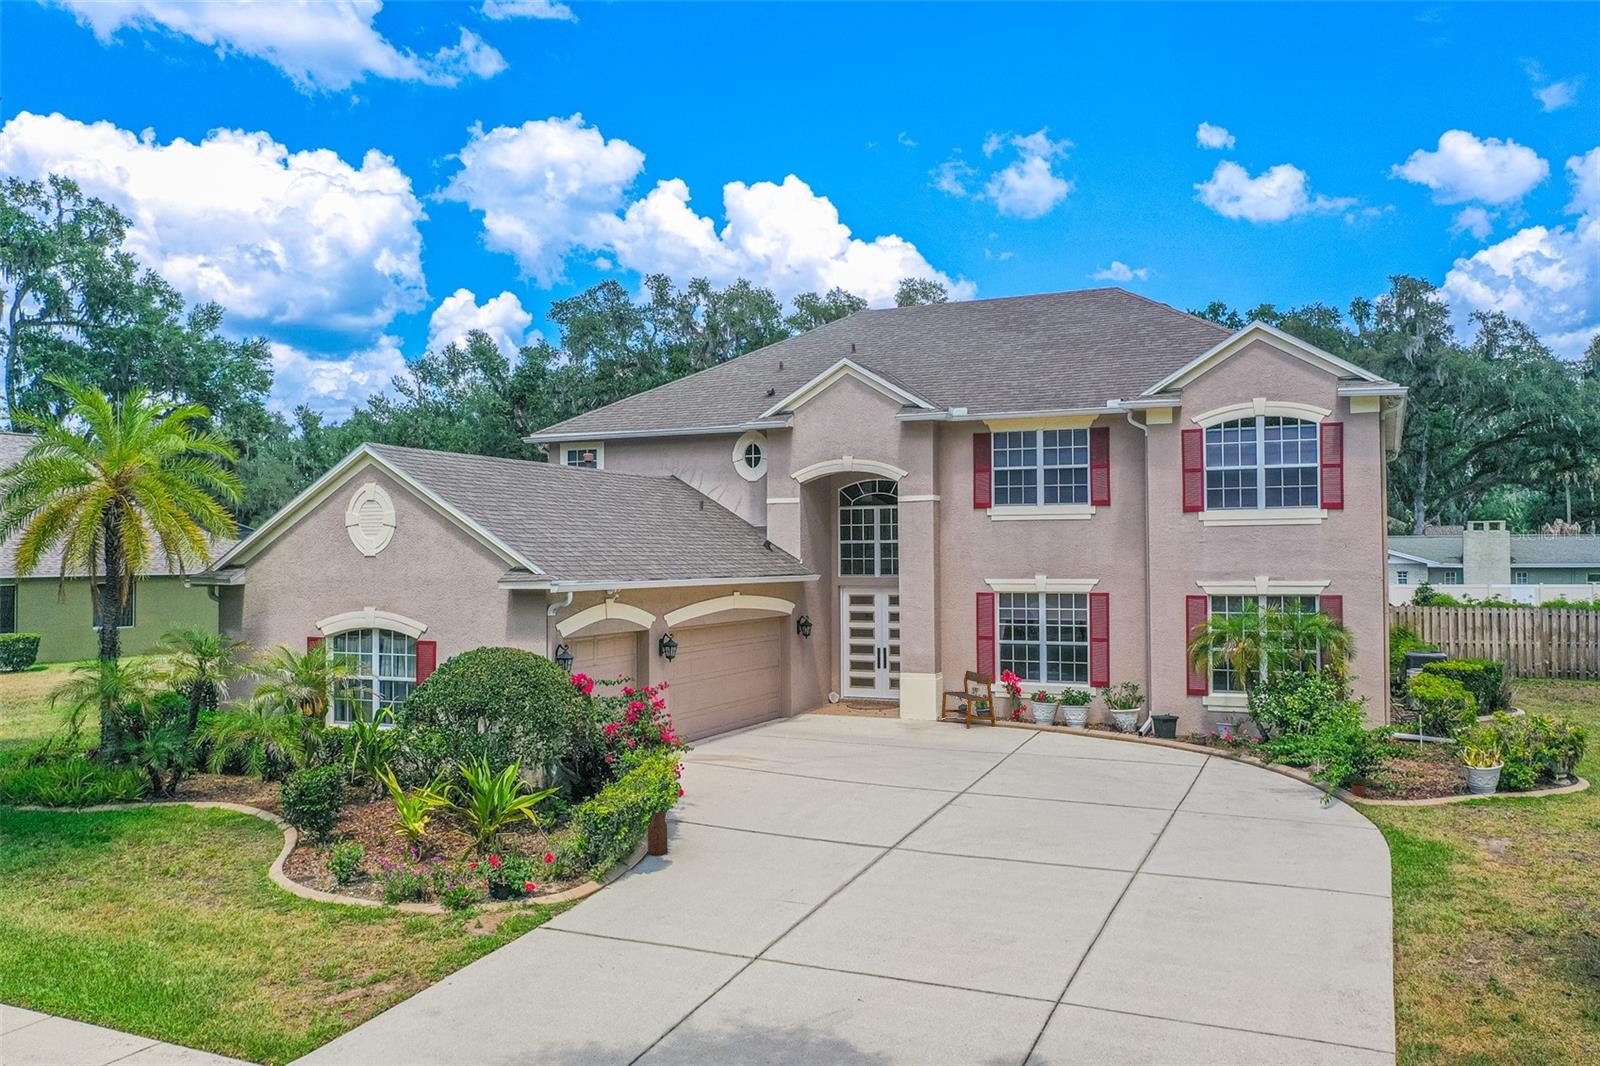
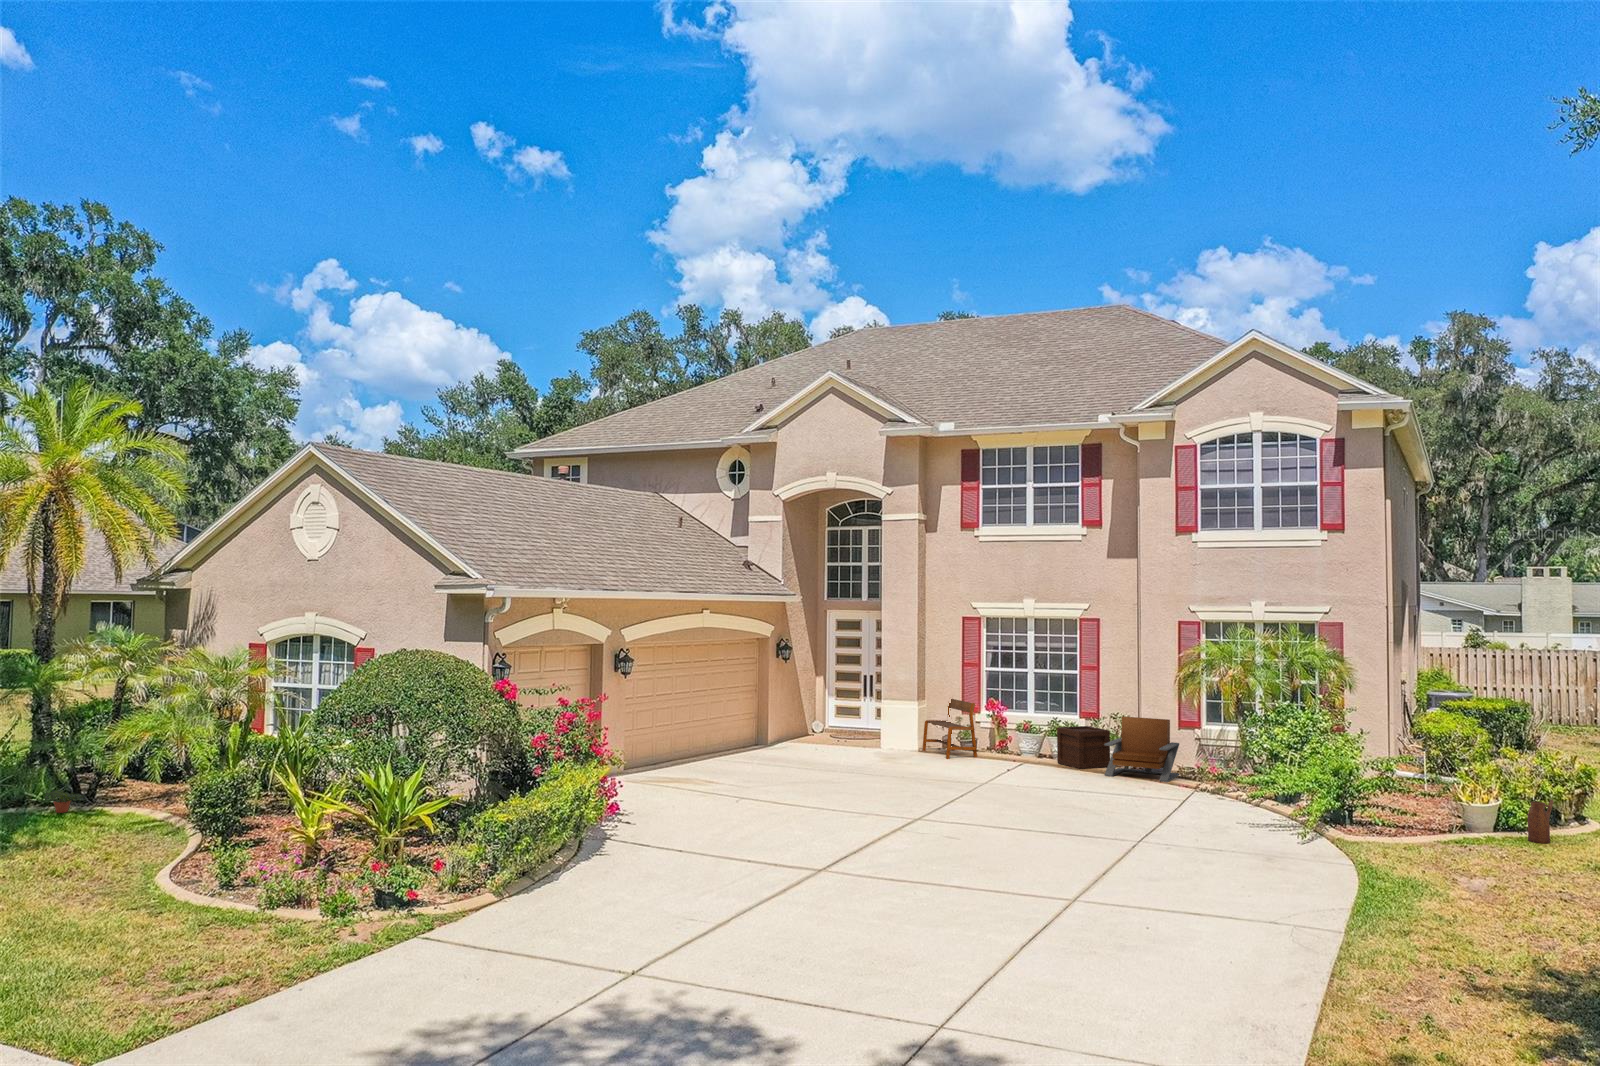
lounge chair: none [1120,686,1190,748] -> present [1104,717,1179,782]
wooden crate: none [1072,695,1123,736] -> present [1057,726,1110,769]
potted plant: present [1339,774,1379,796] -> present [44,789,86,813]
watering can: present [647,810,668,856] -> present [1527,800,1554,844]

